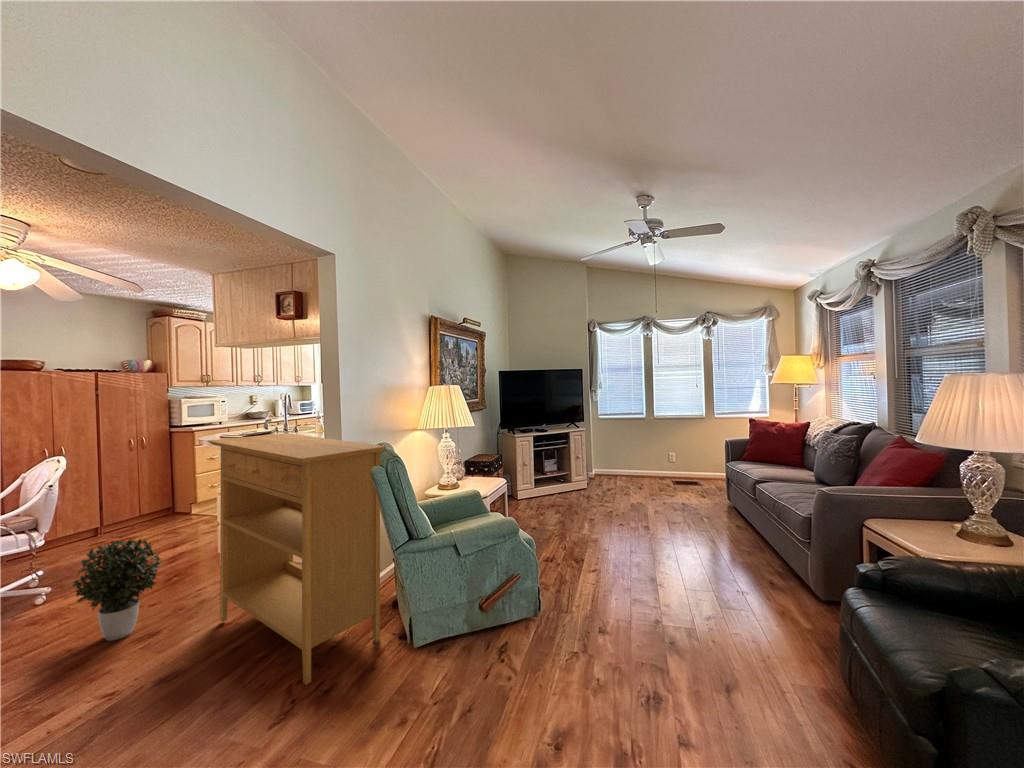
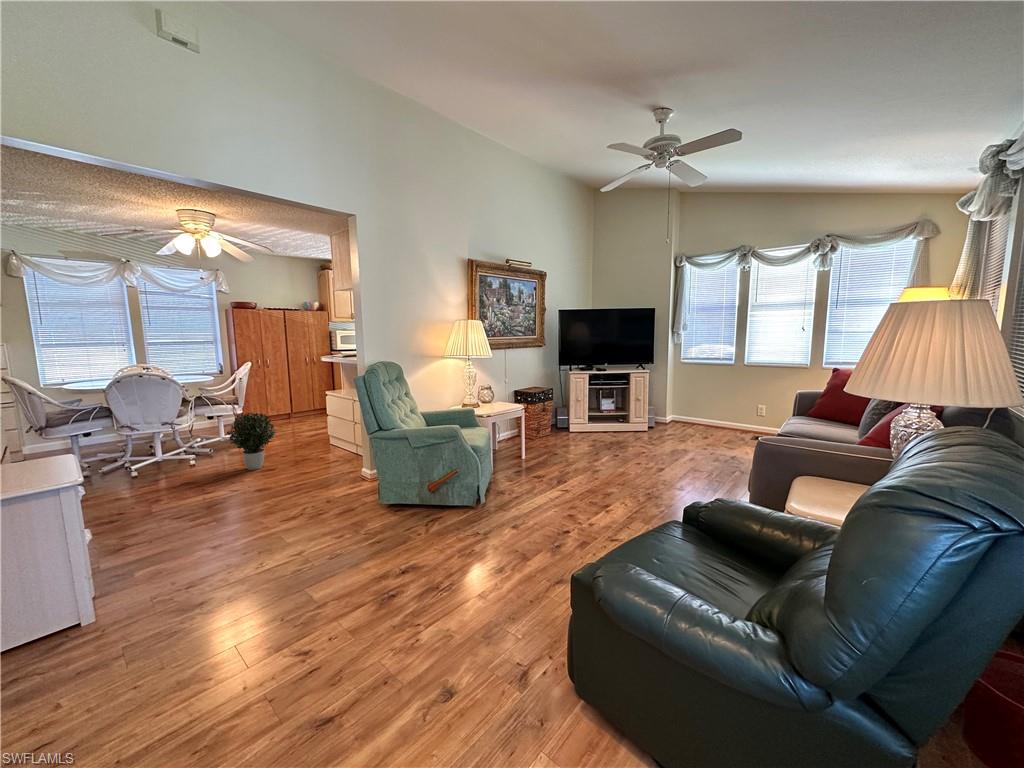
console table: present [208,433,386,685] -> none [288,353,369,513]

